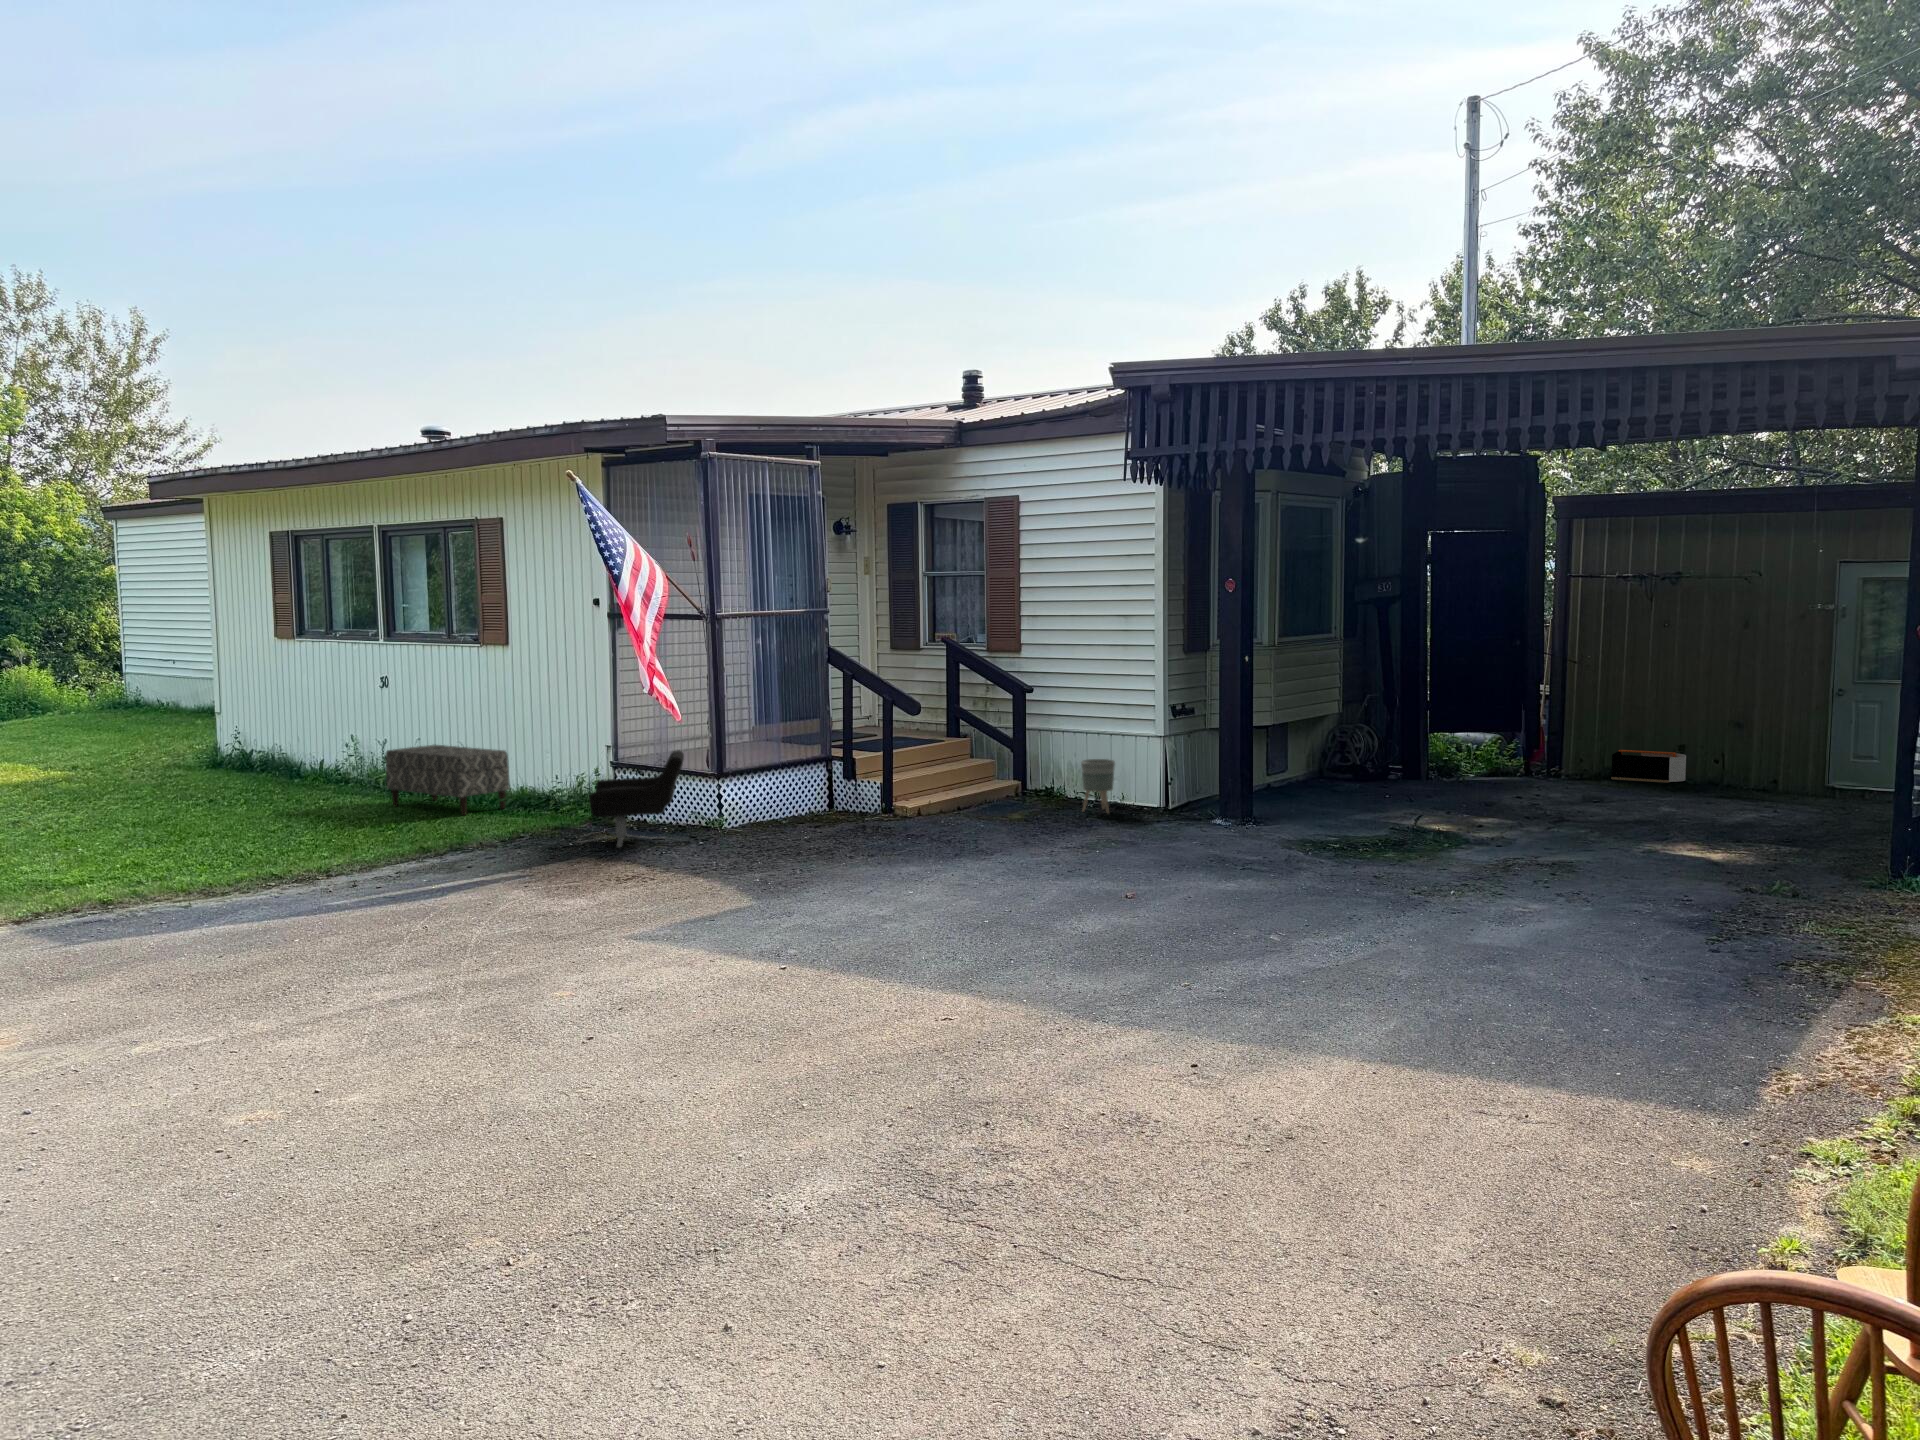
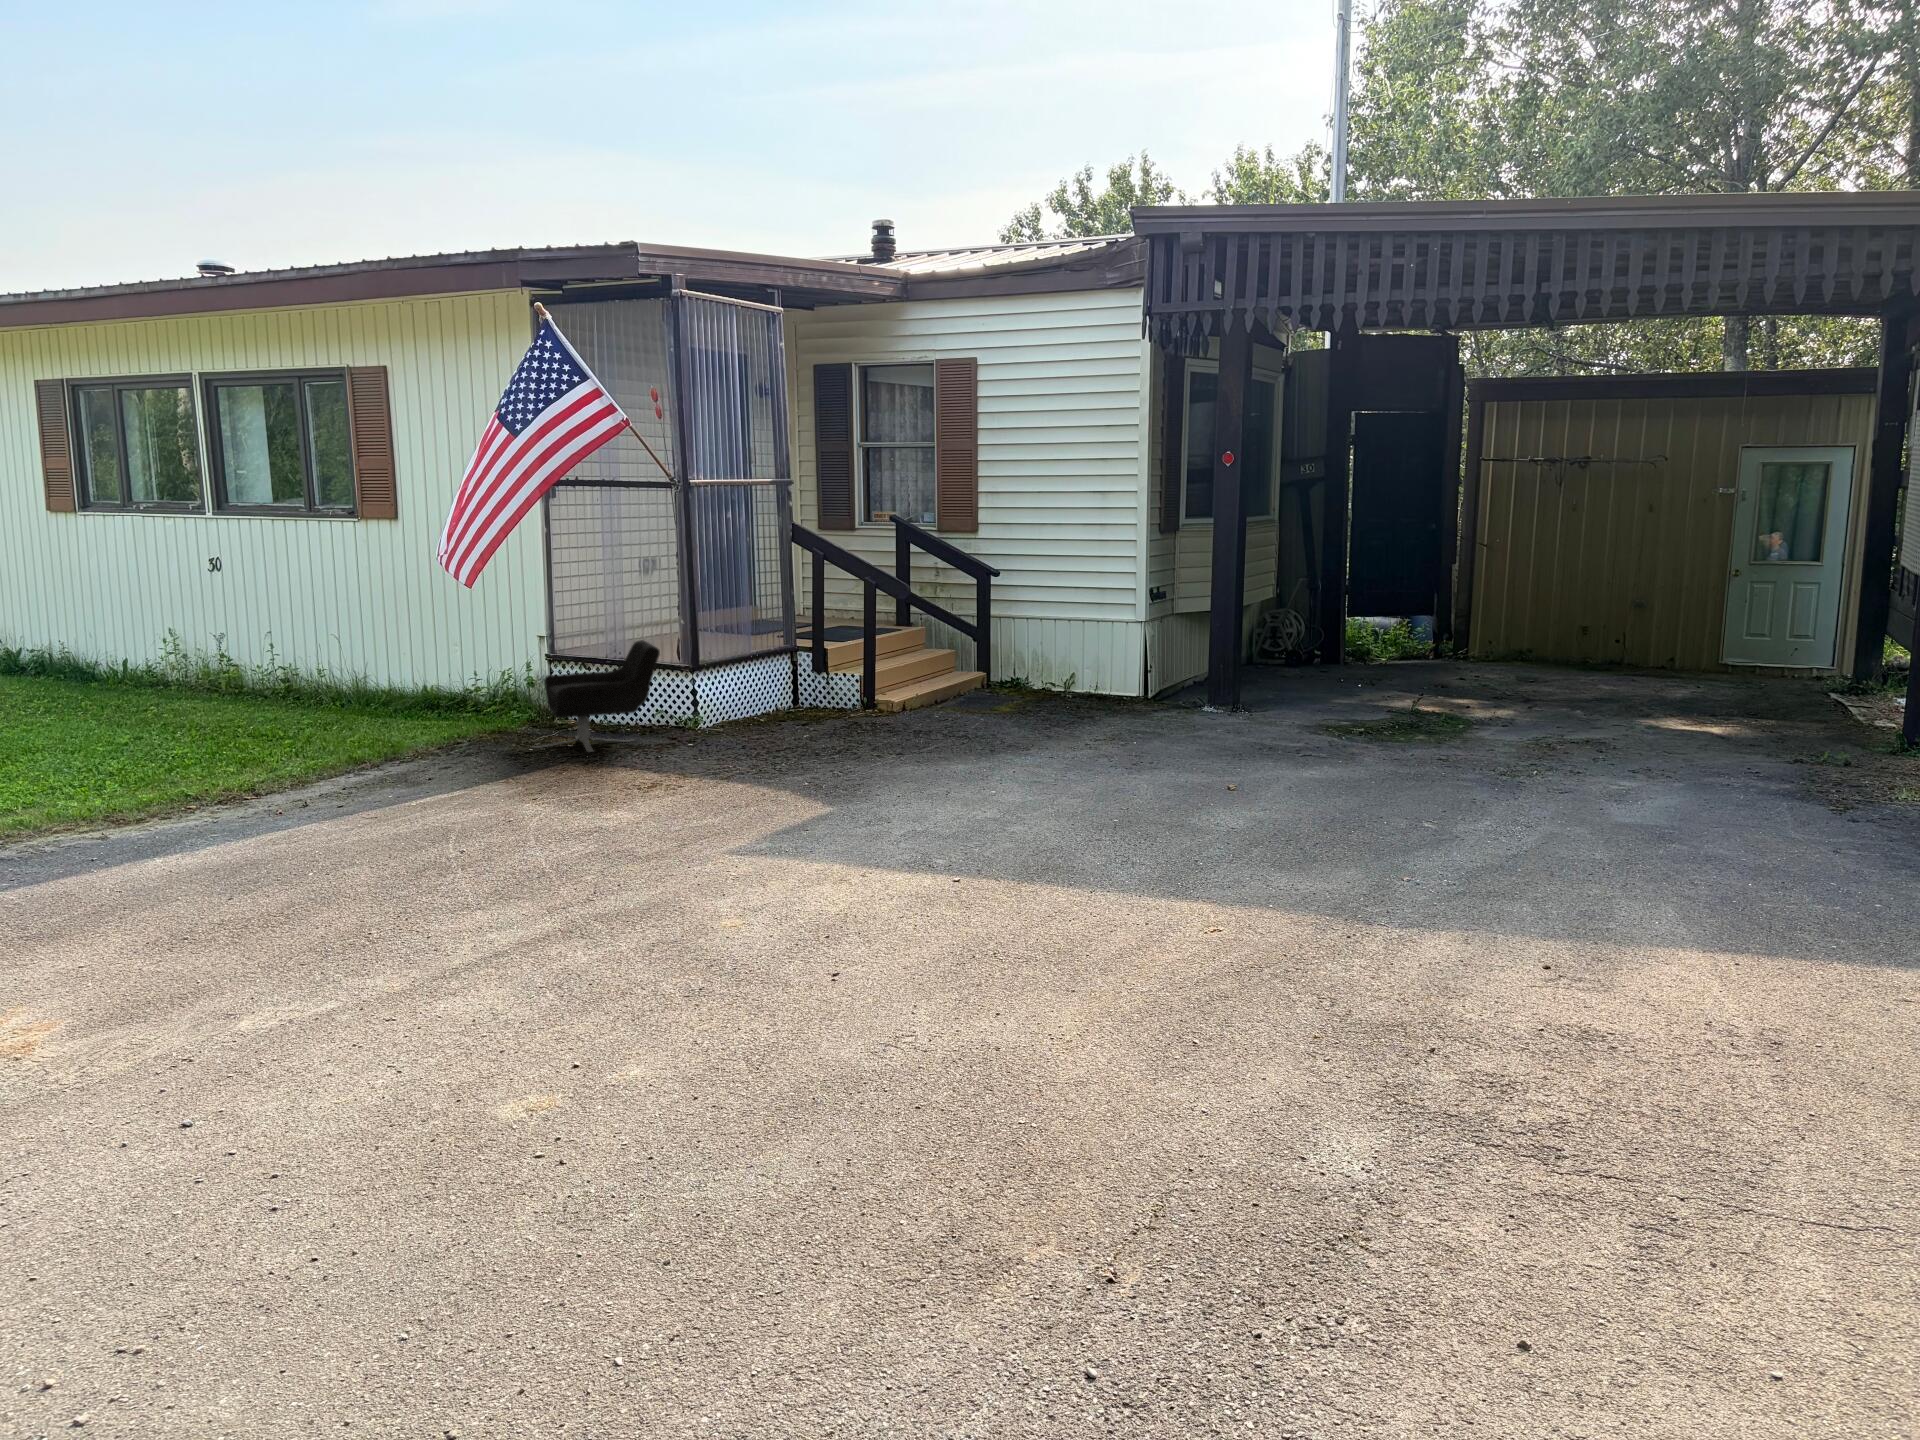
bench: present [385,745,510,815] -> none [240,639,403,721]
storage bin: present [1611,750,1686,783] -> none [1525,633,1595,665]
planter: present [1081,759,1115,813] -> none [1060,646,1096,704]

